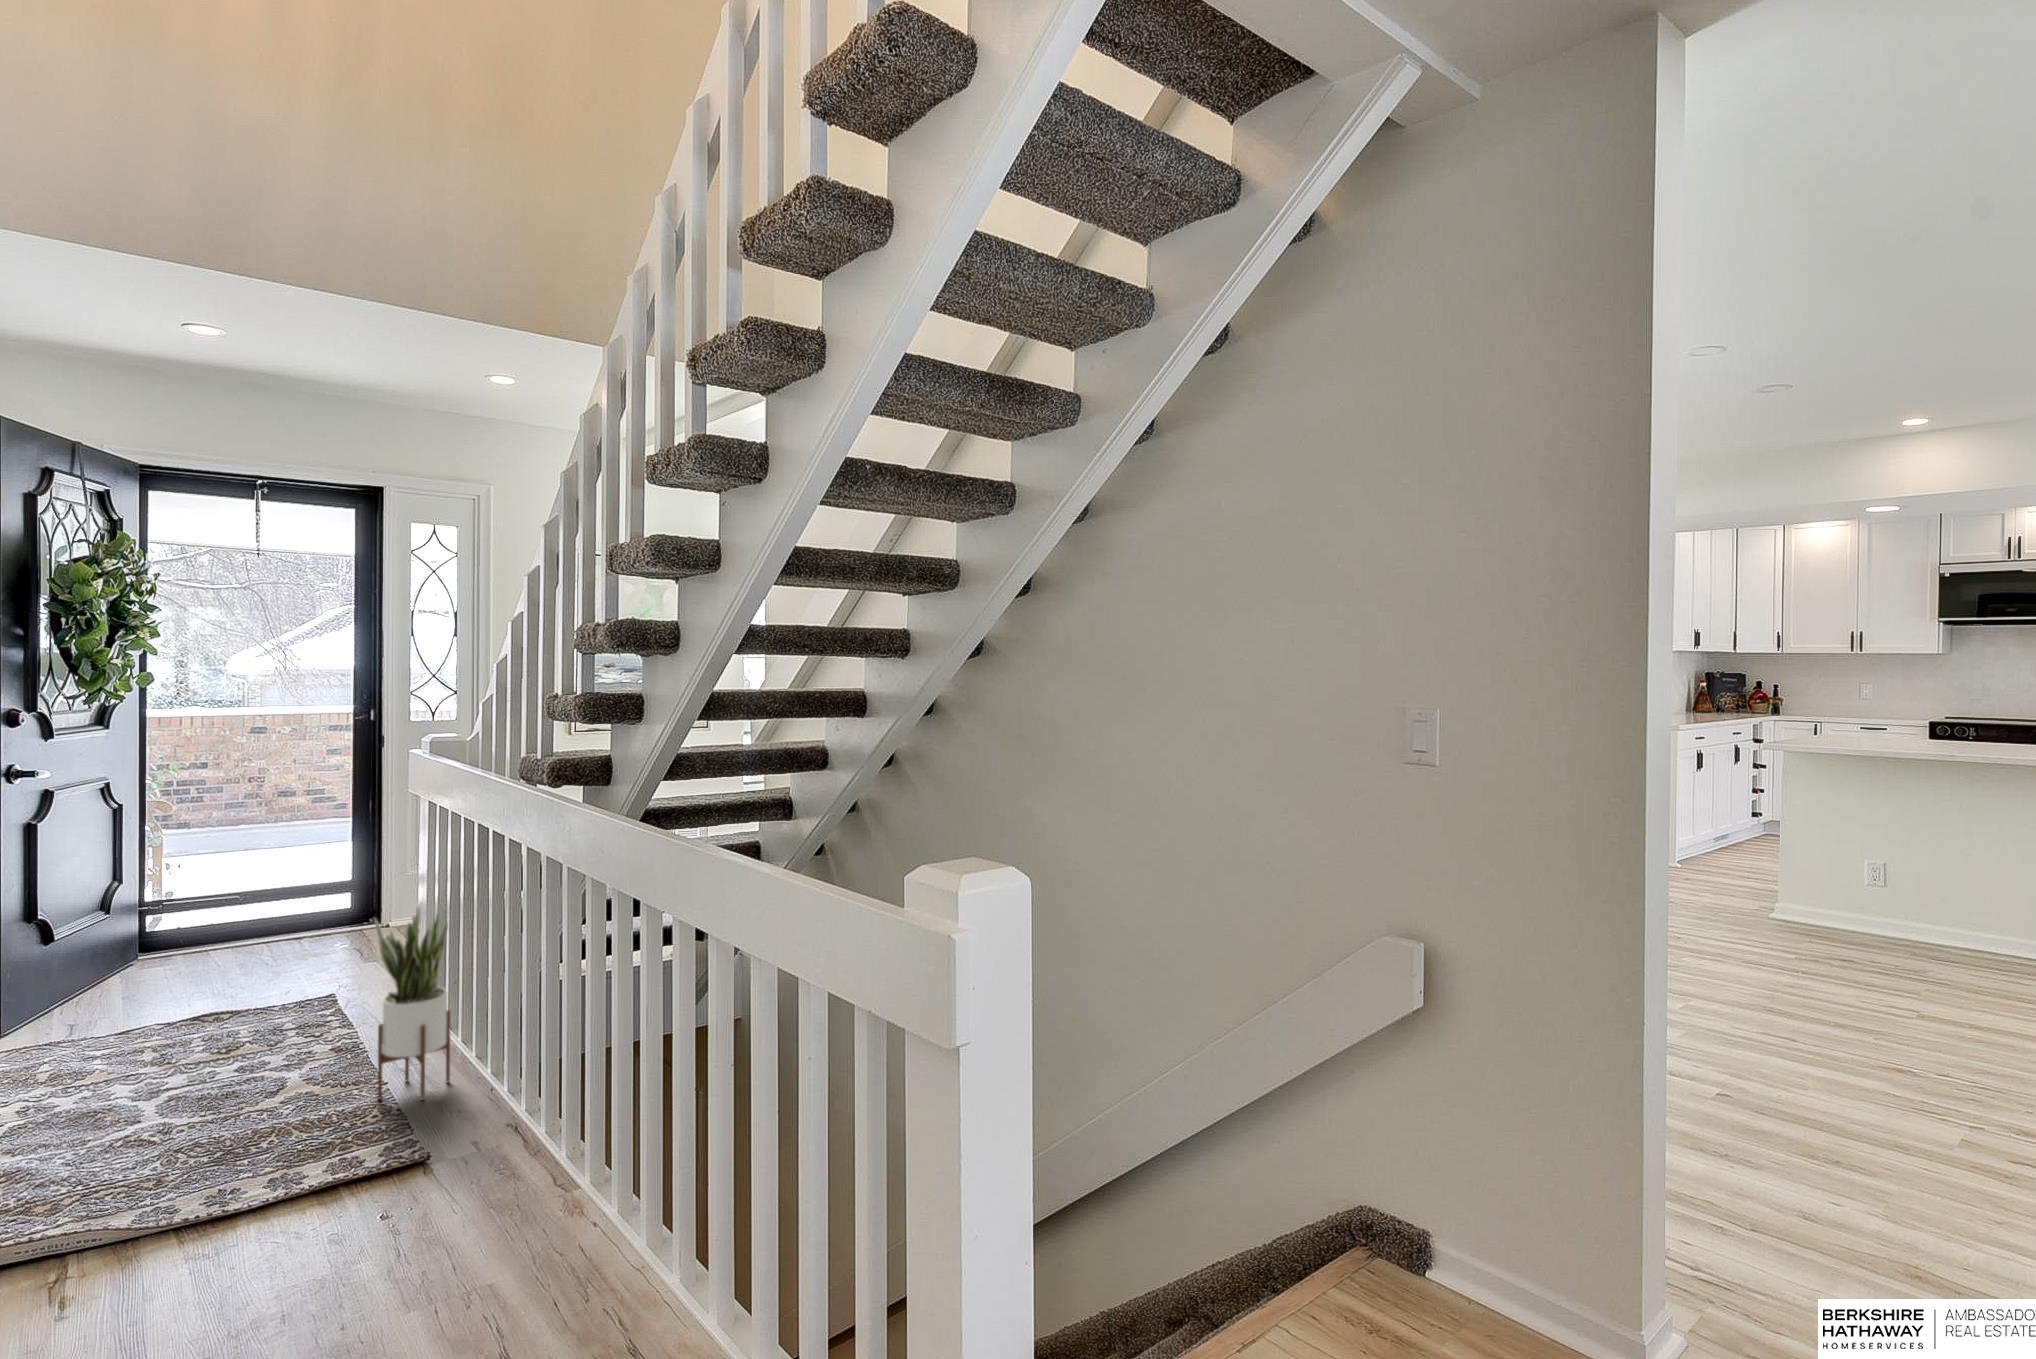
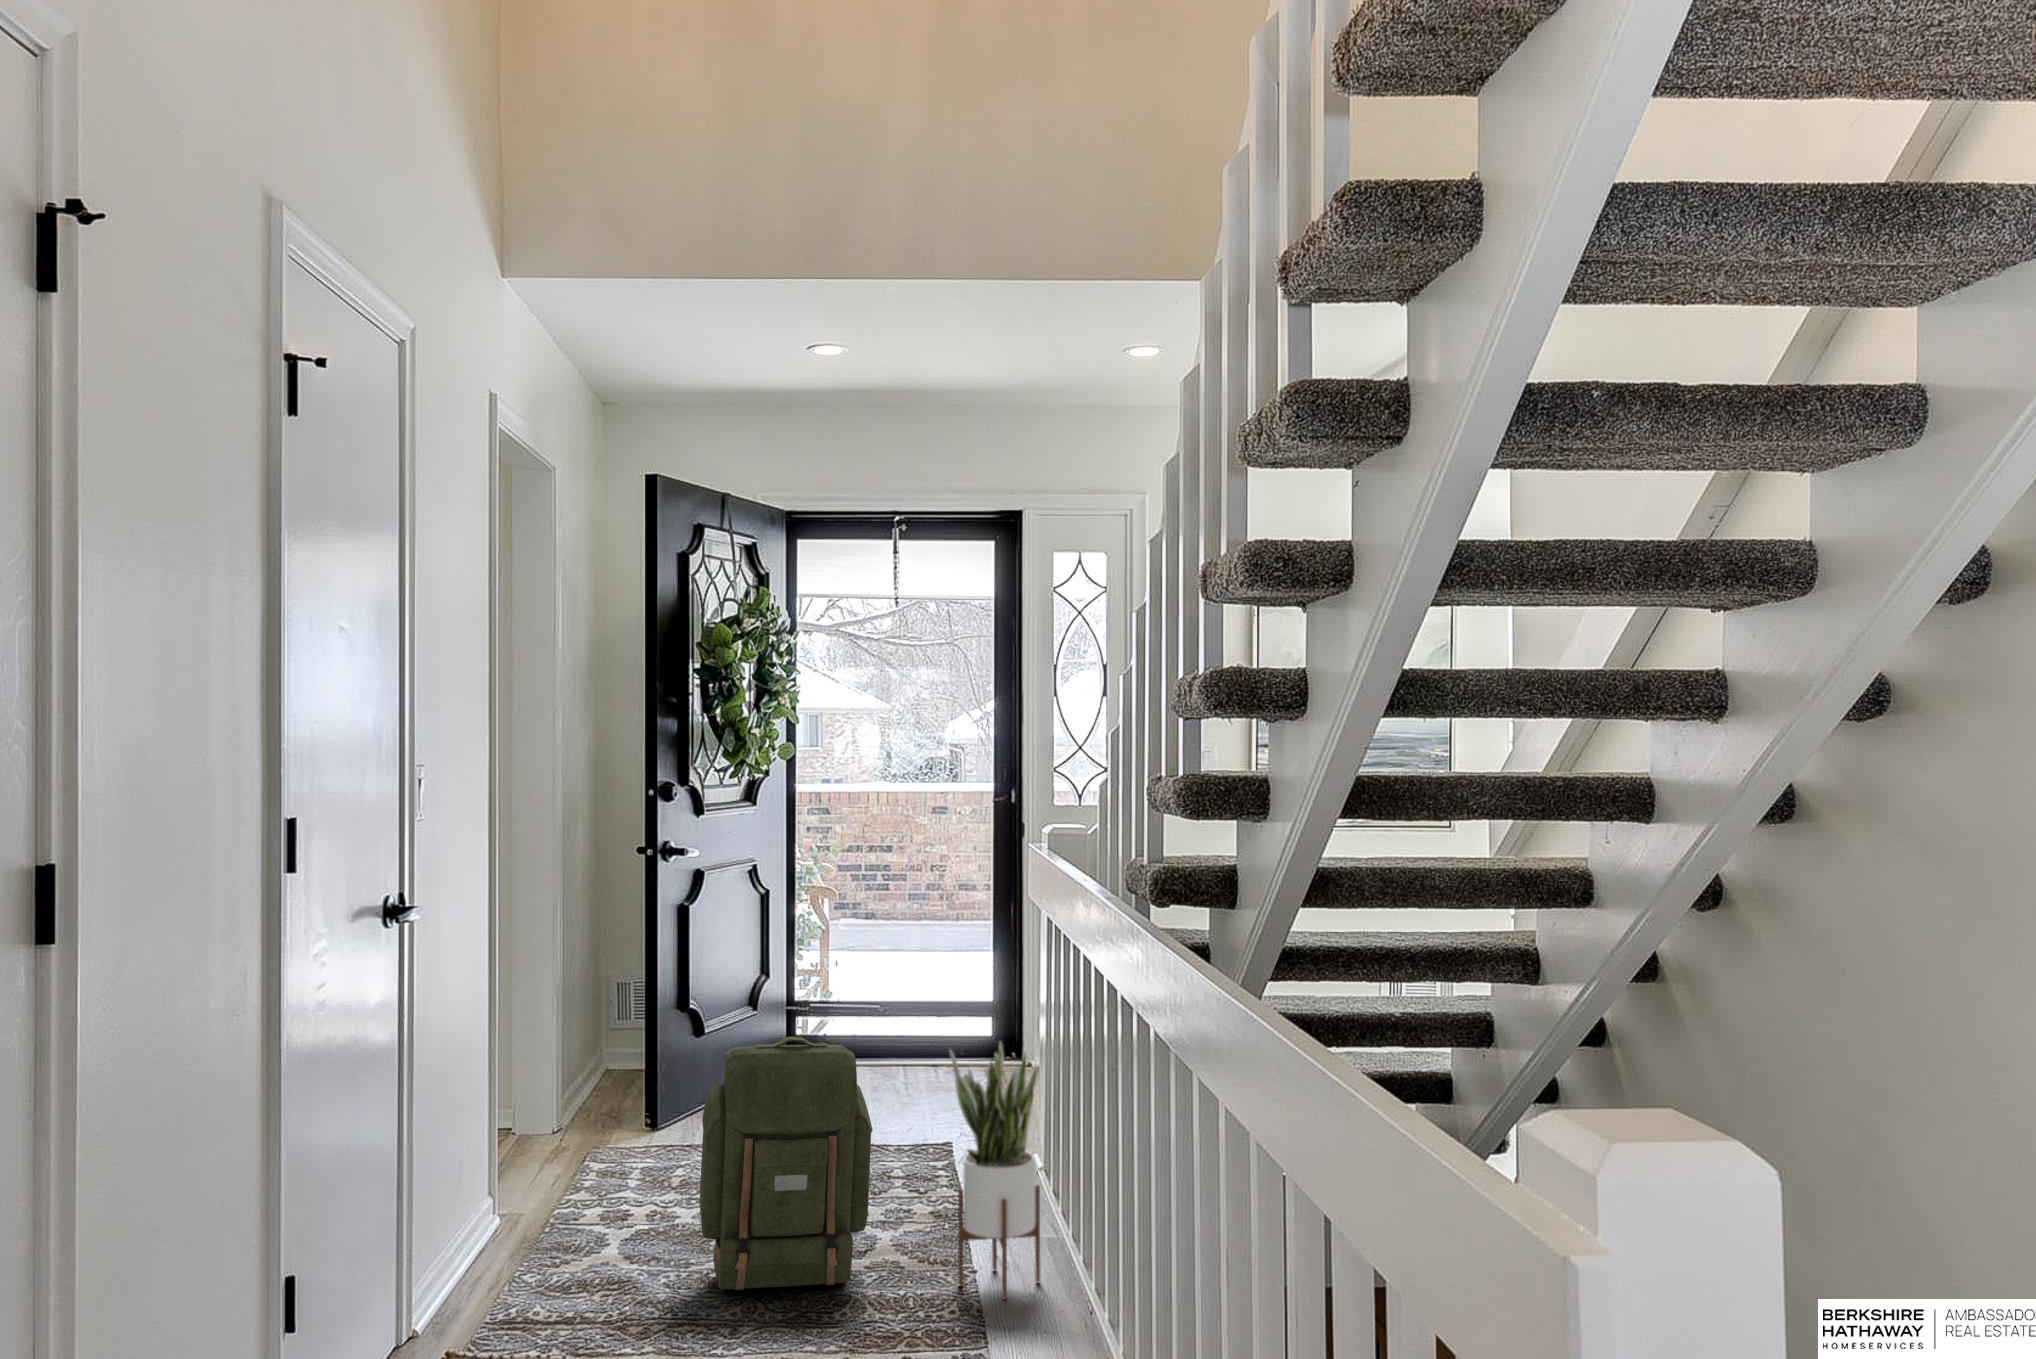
backpack: none [101,925,295,1152] -> present [699,1036,873,1290]

